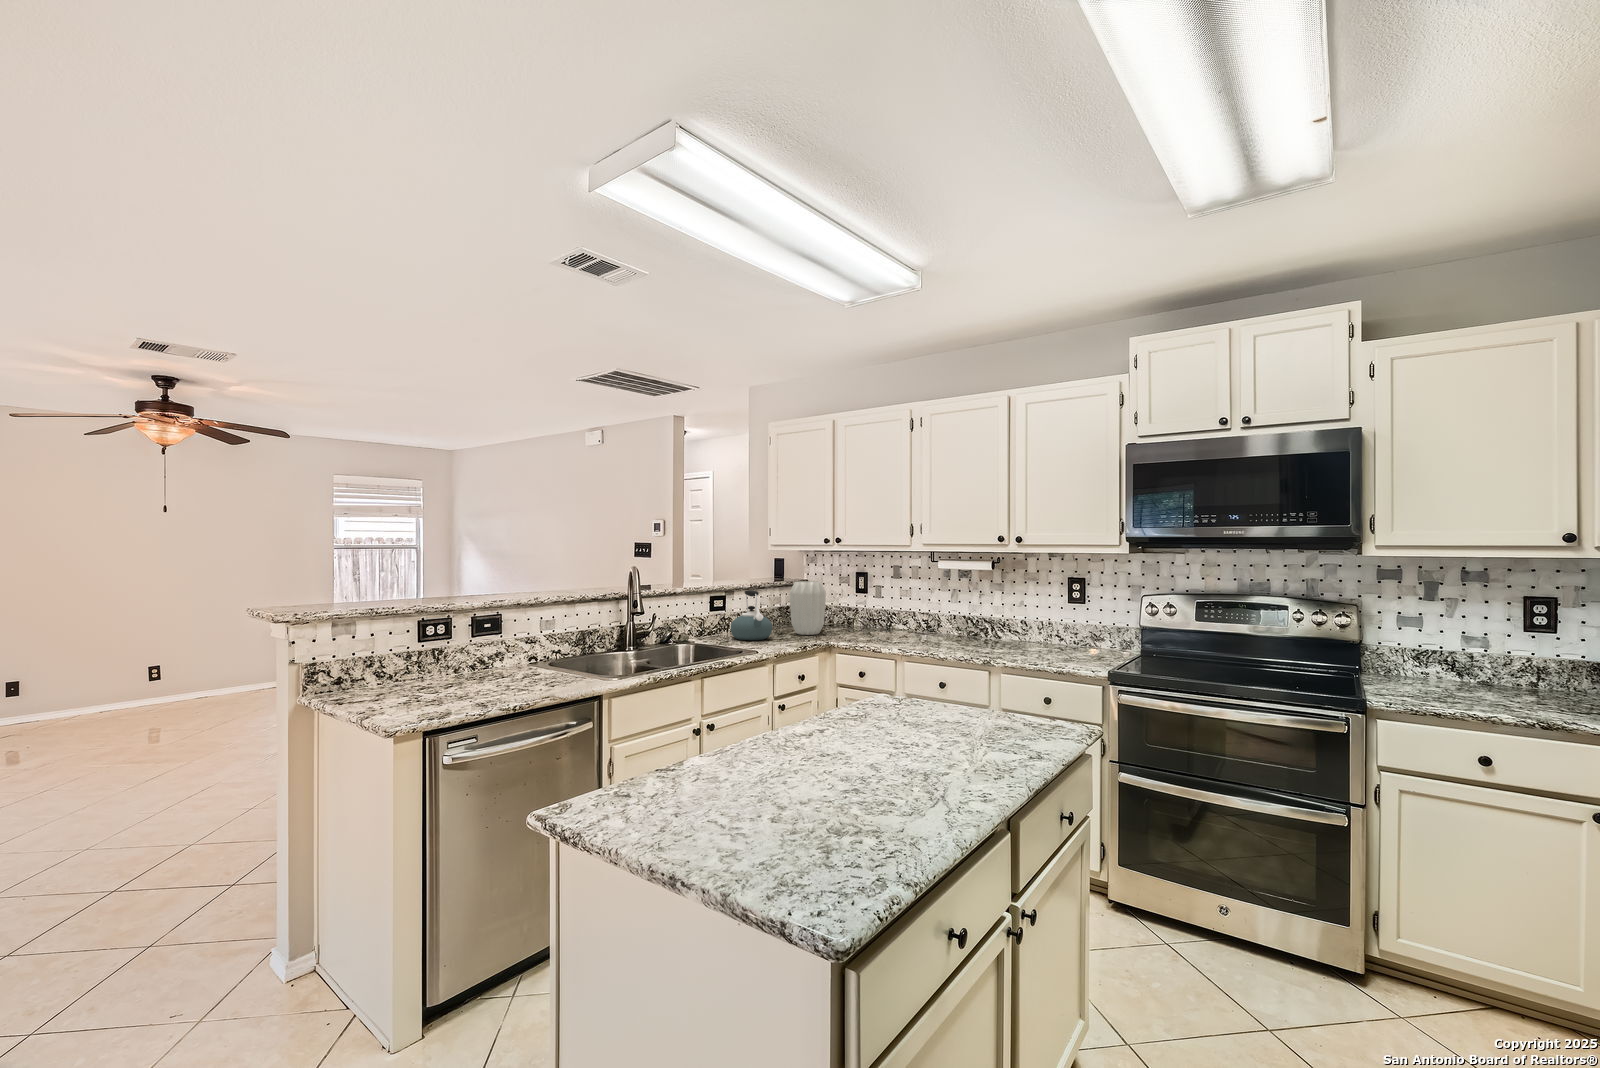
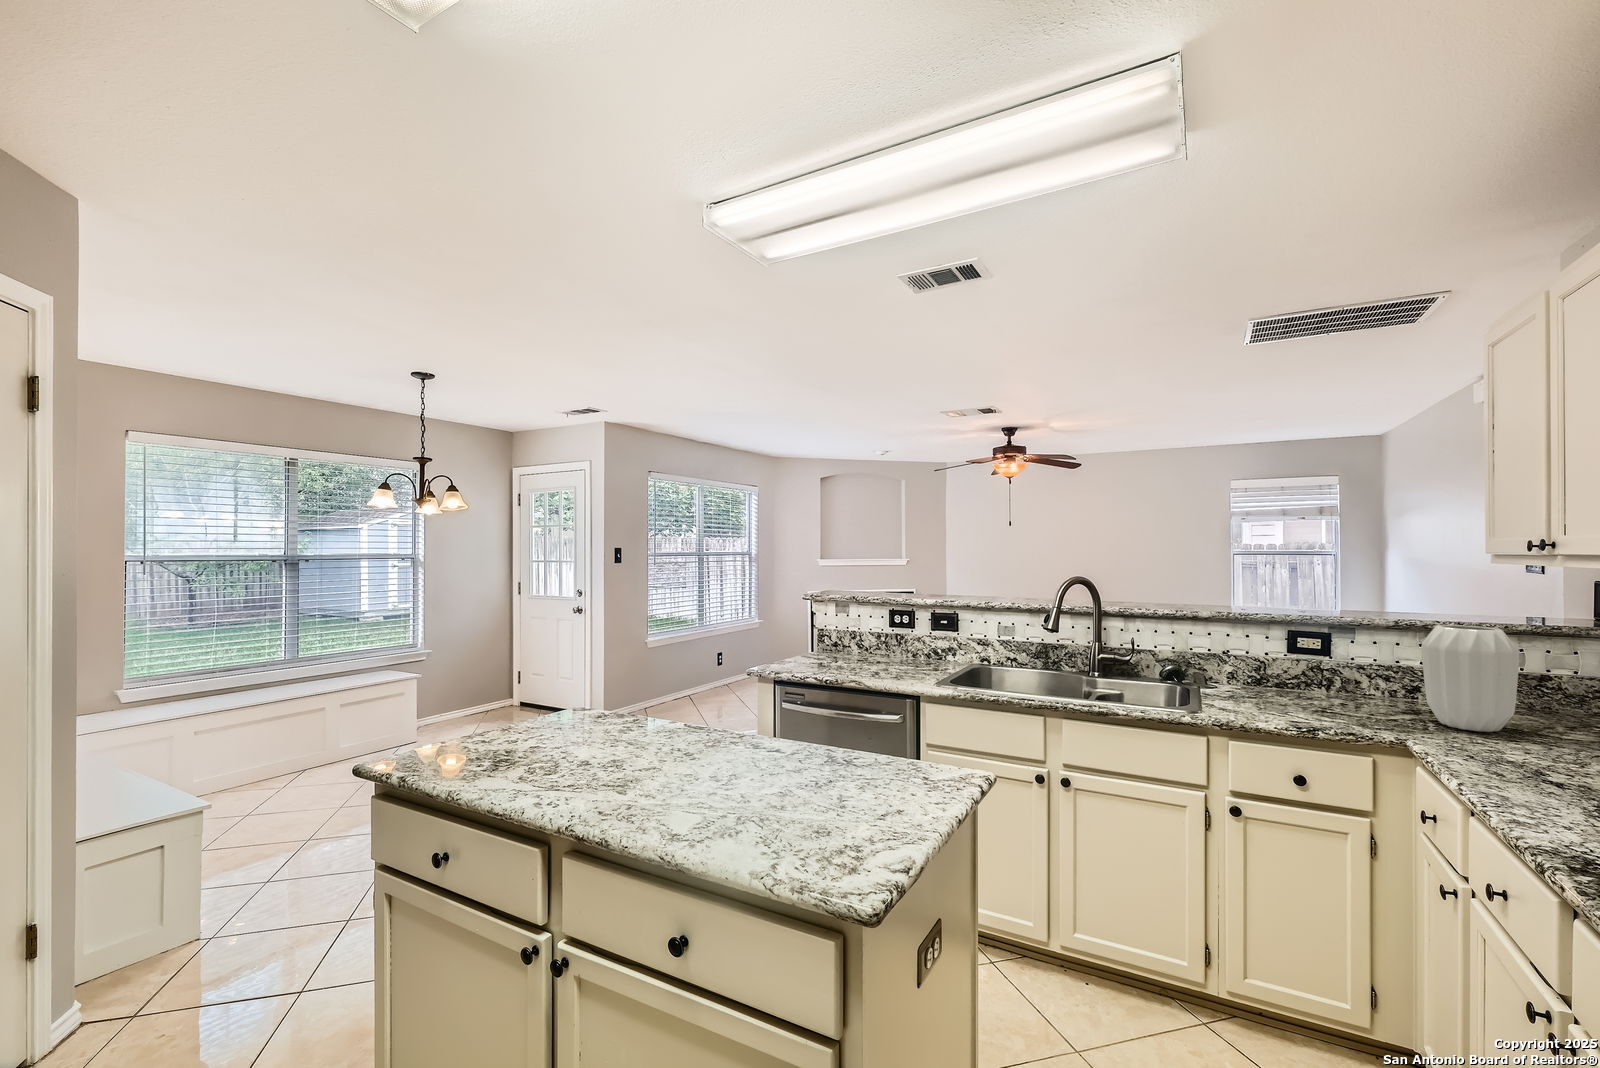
kettle: present [731,590,772,640] -> none [1278,628,1361,710]

